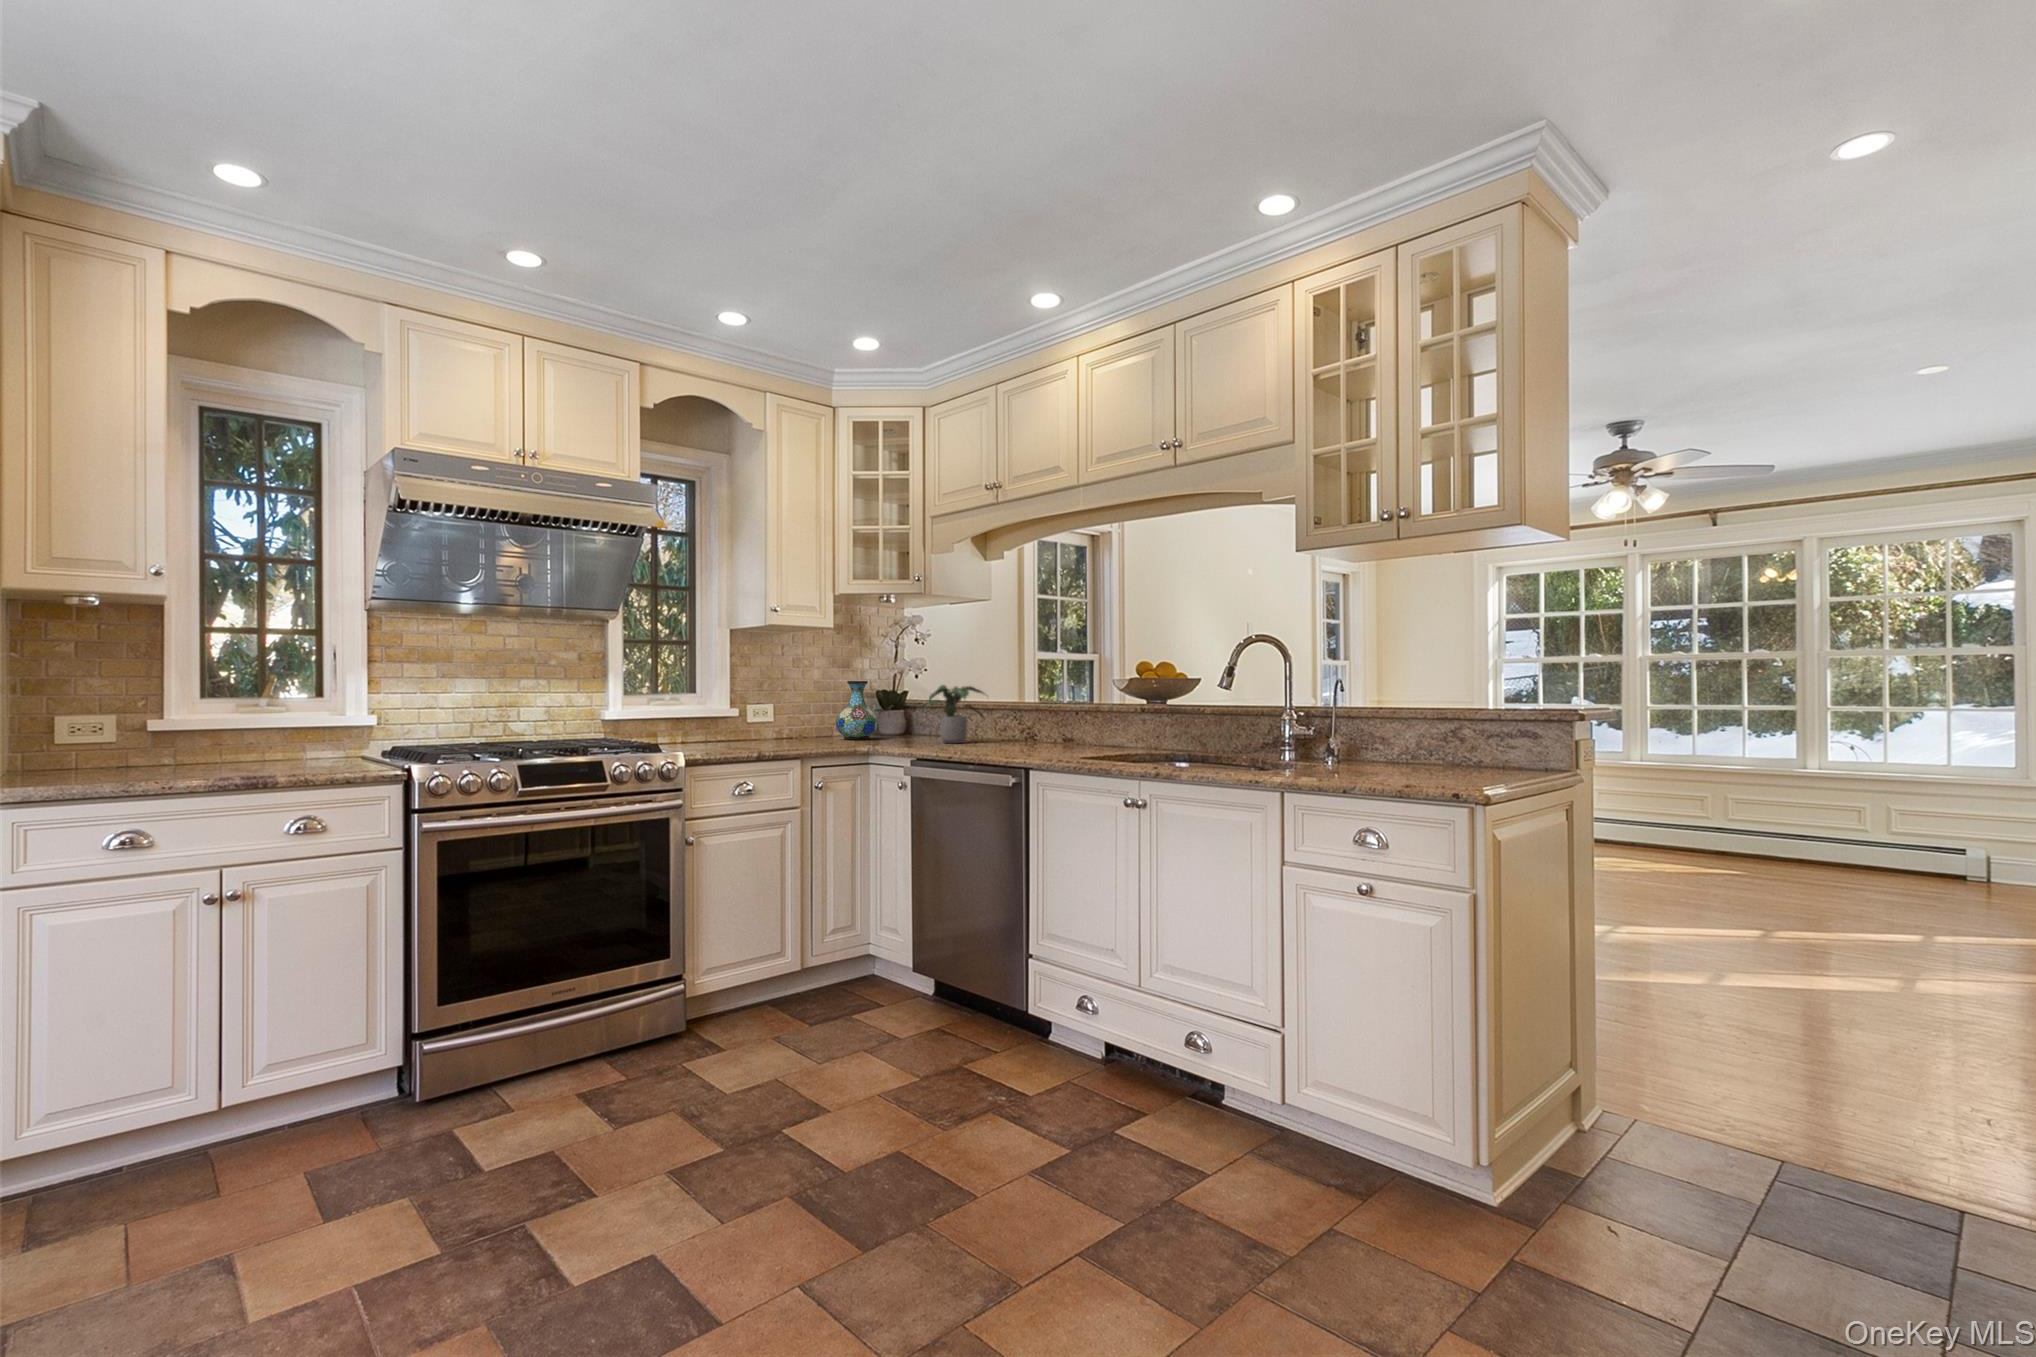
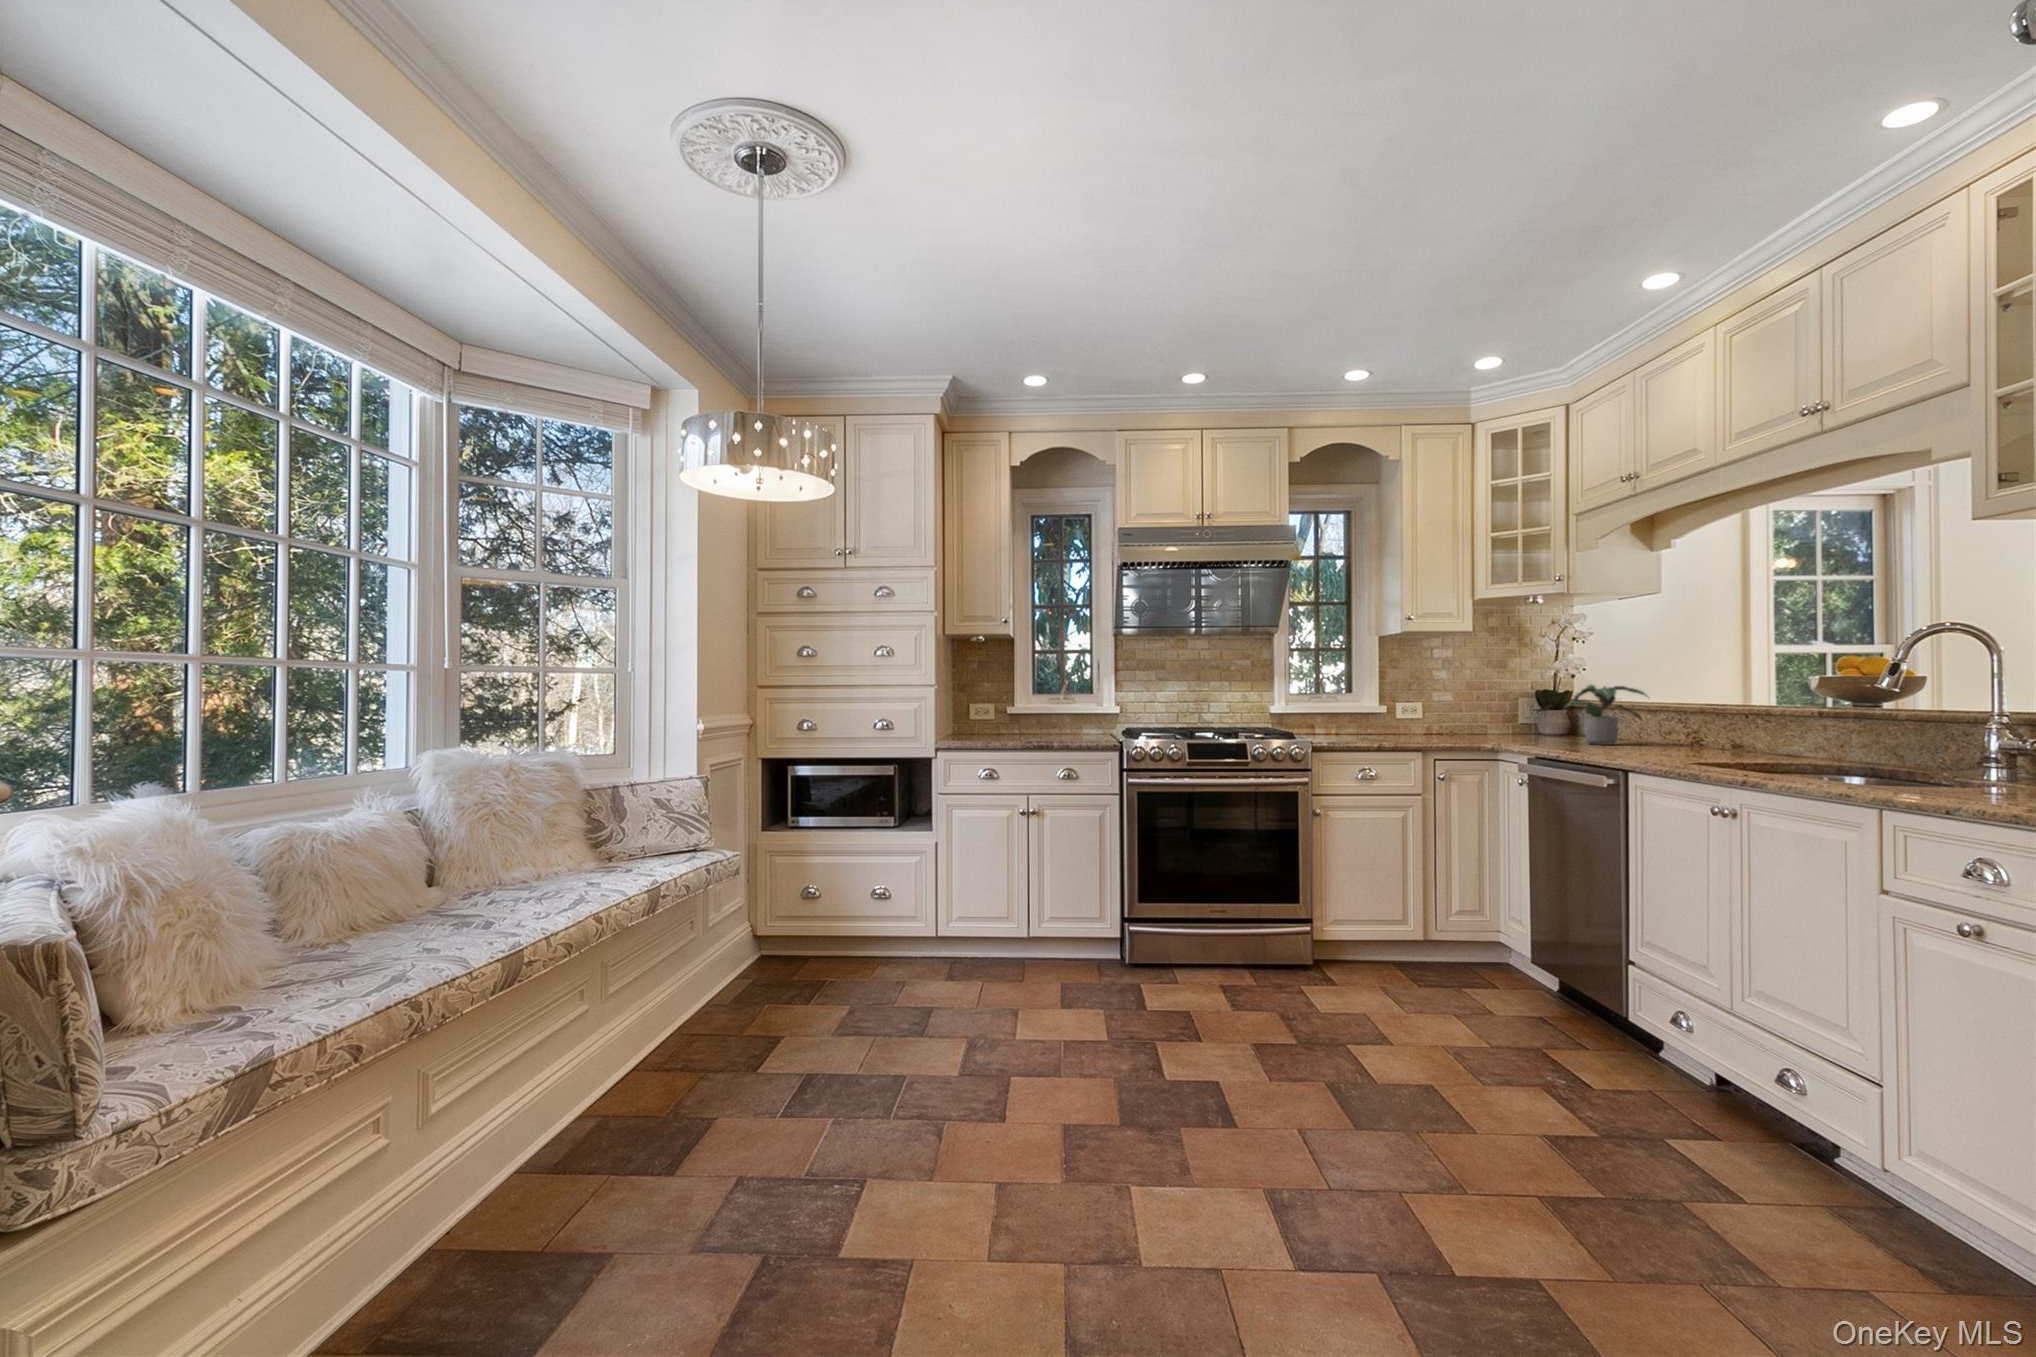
vase: present [836,681,877,740] -> none [1479,681,1523,737]

